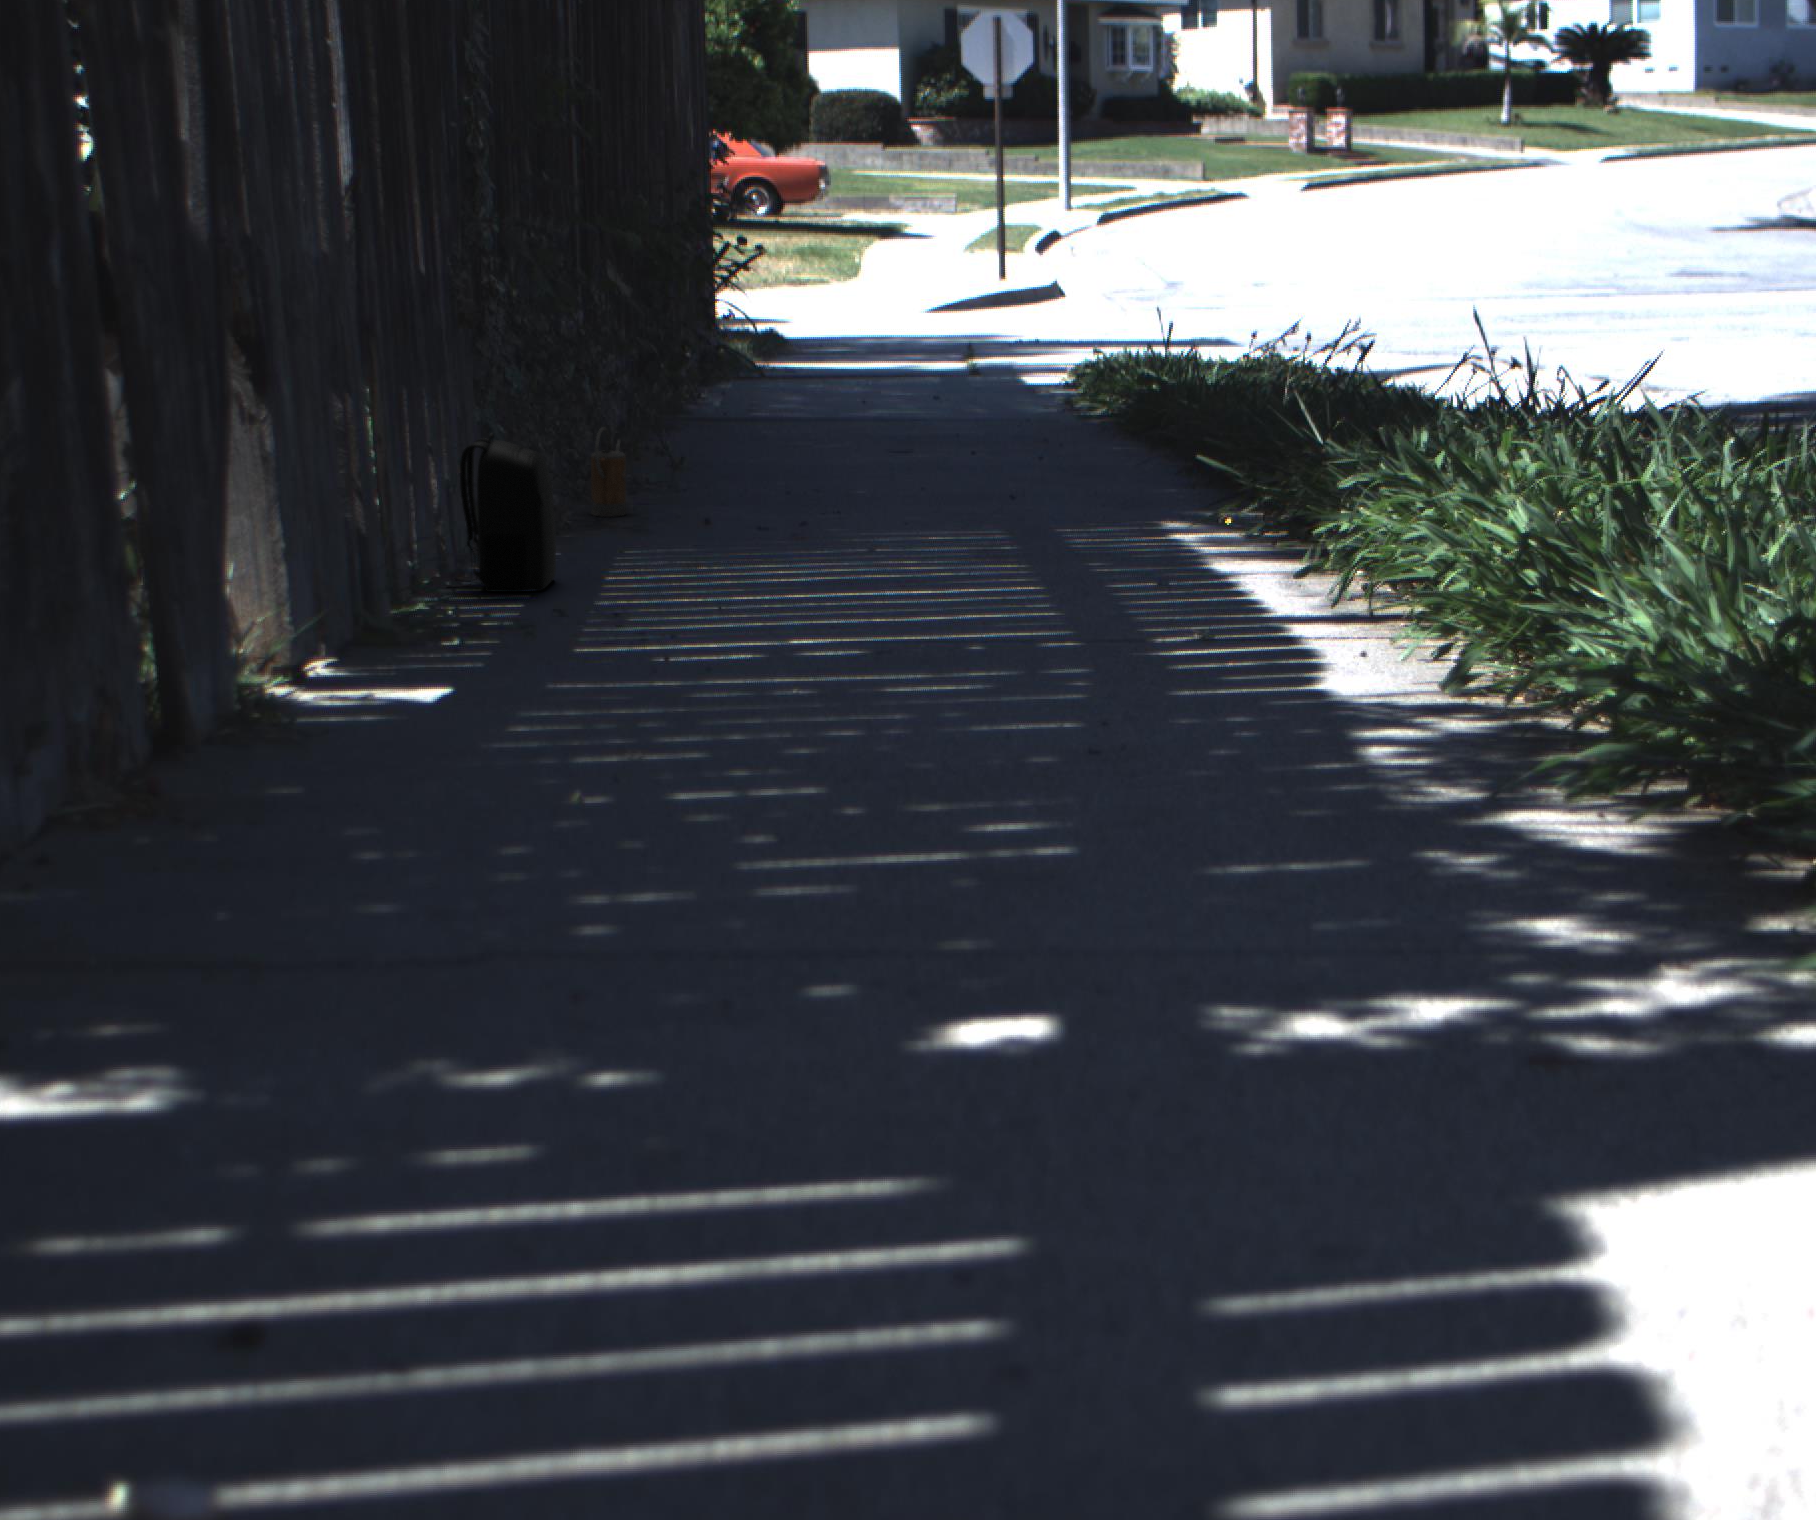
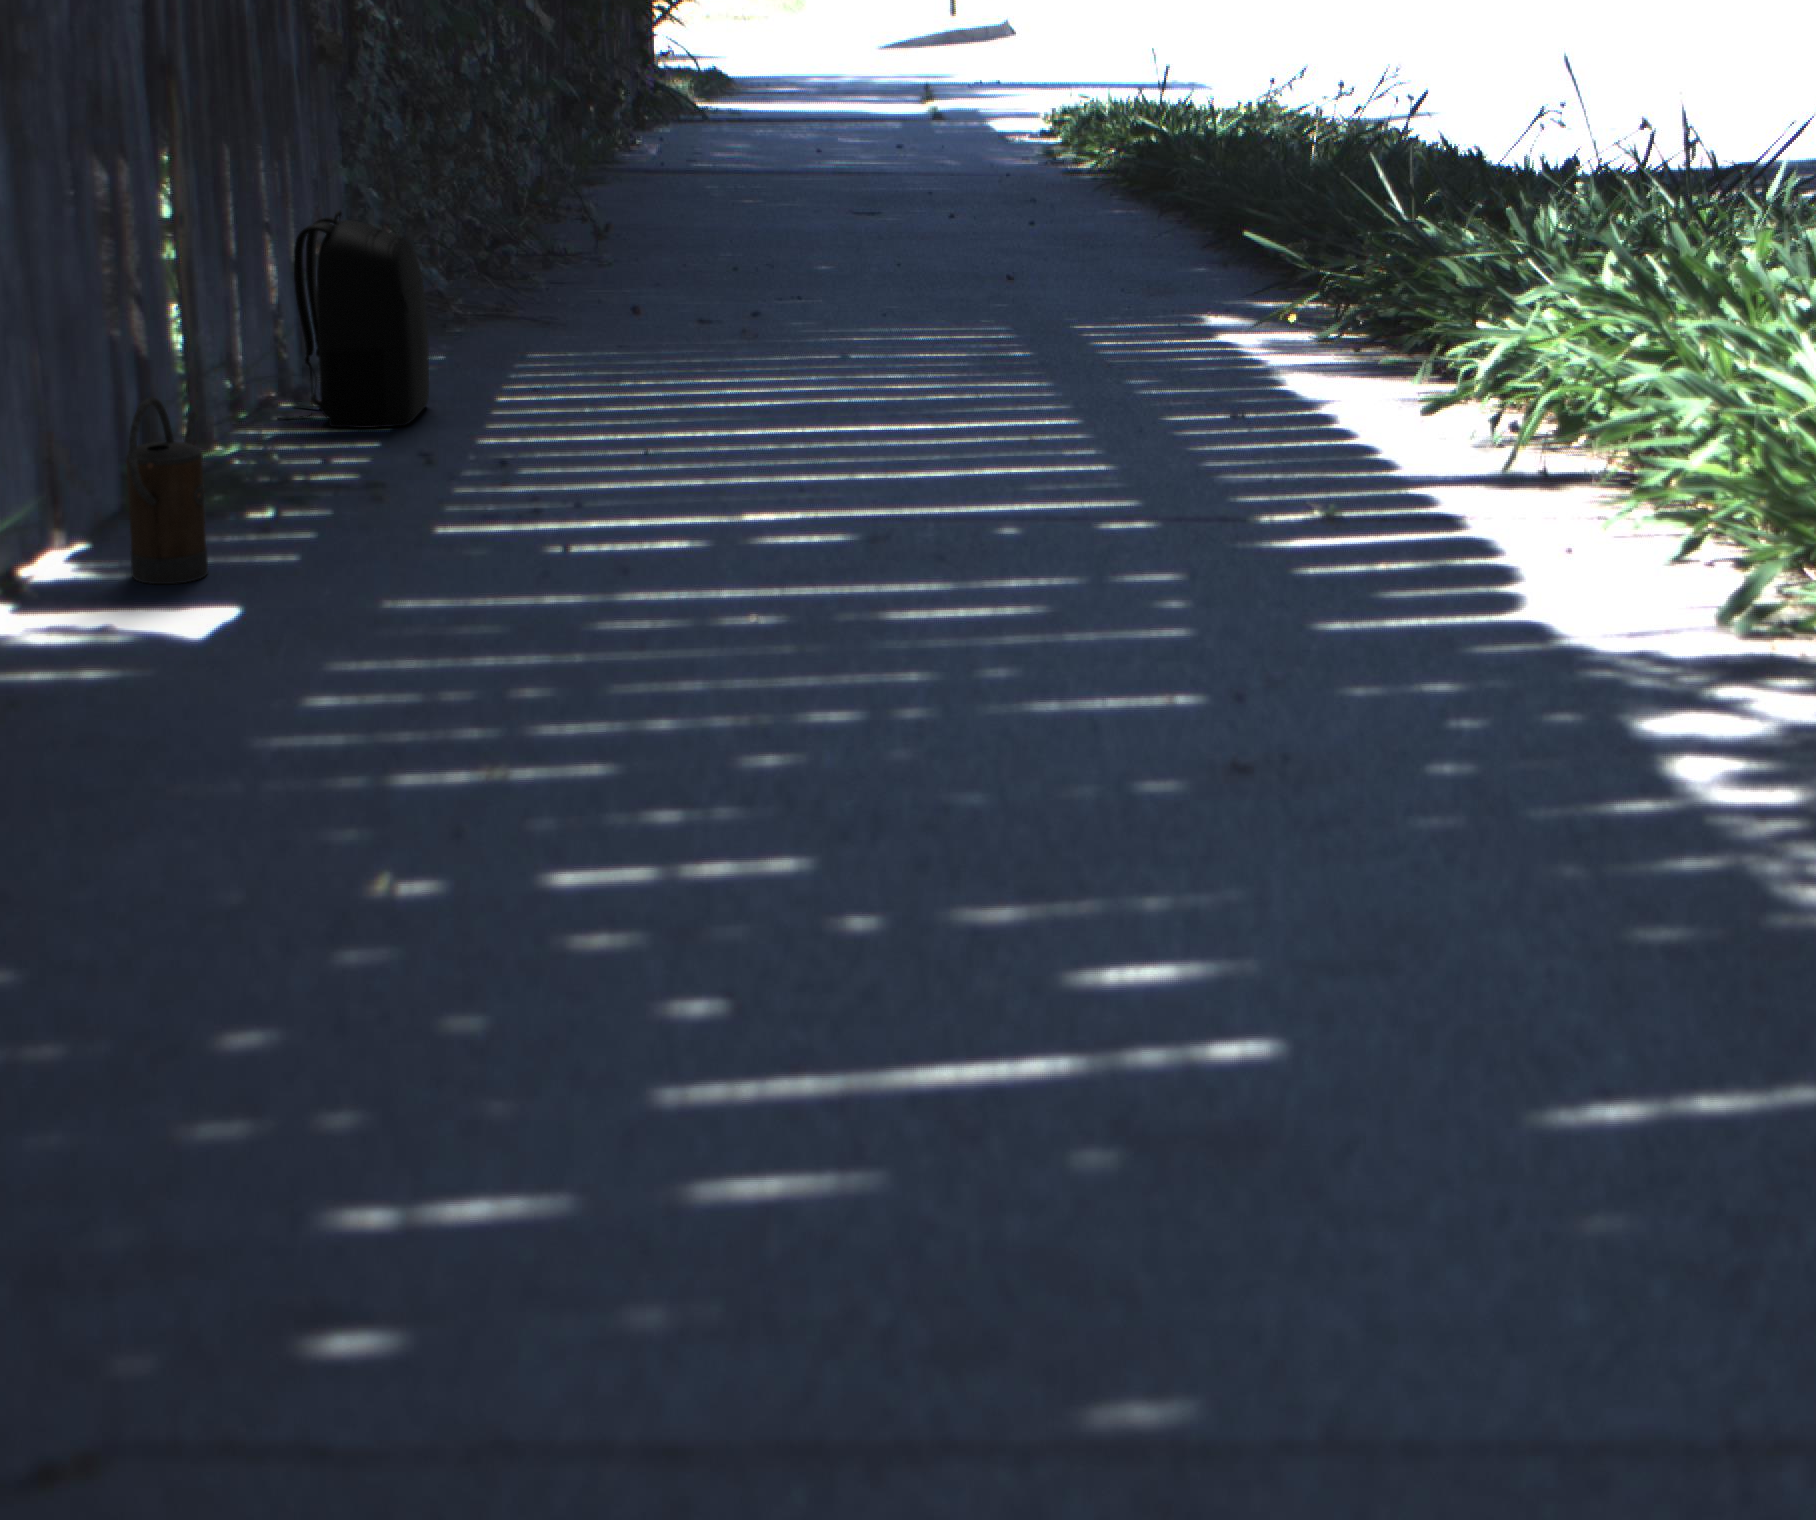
watering can: present [591,427,626,517] -> present [126,397,208,584]

